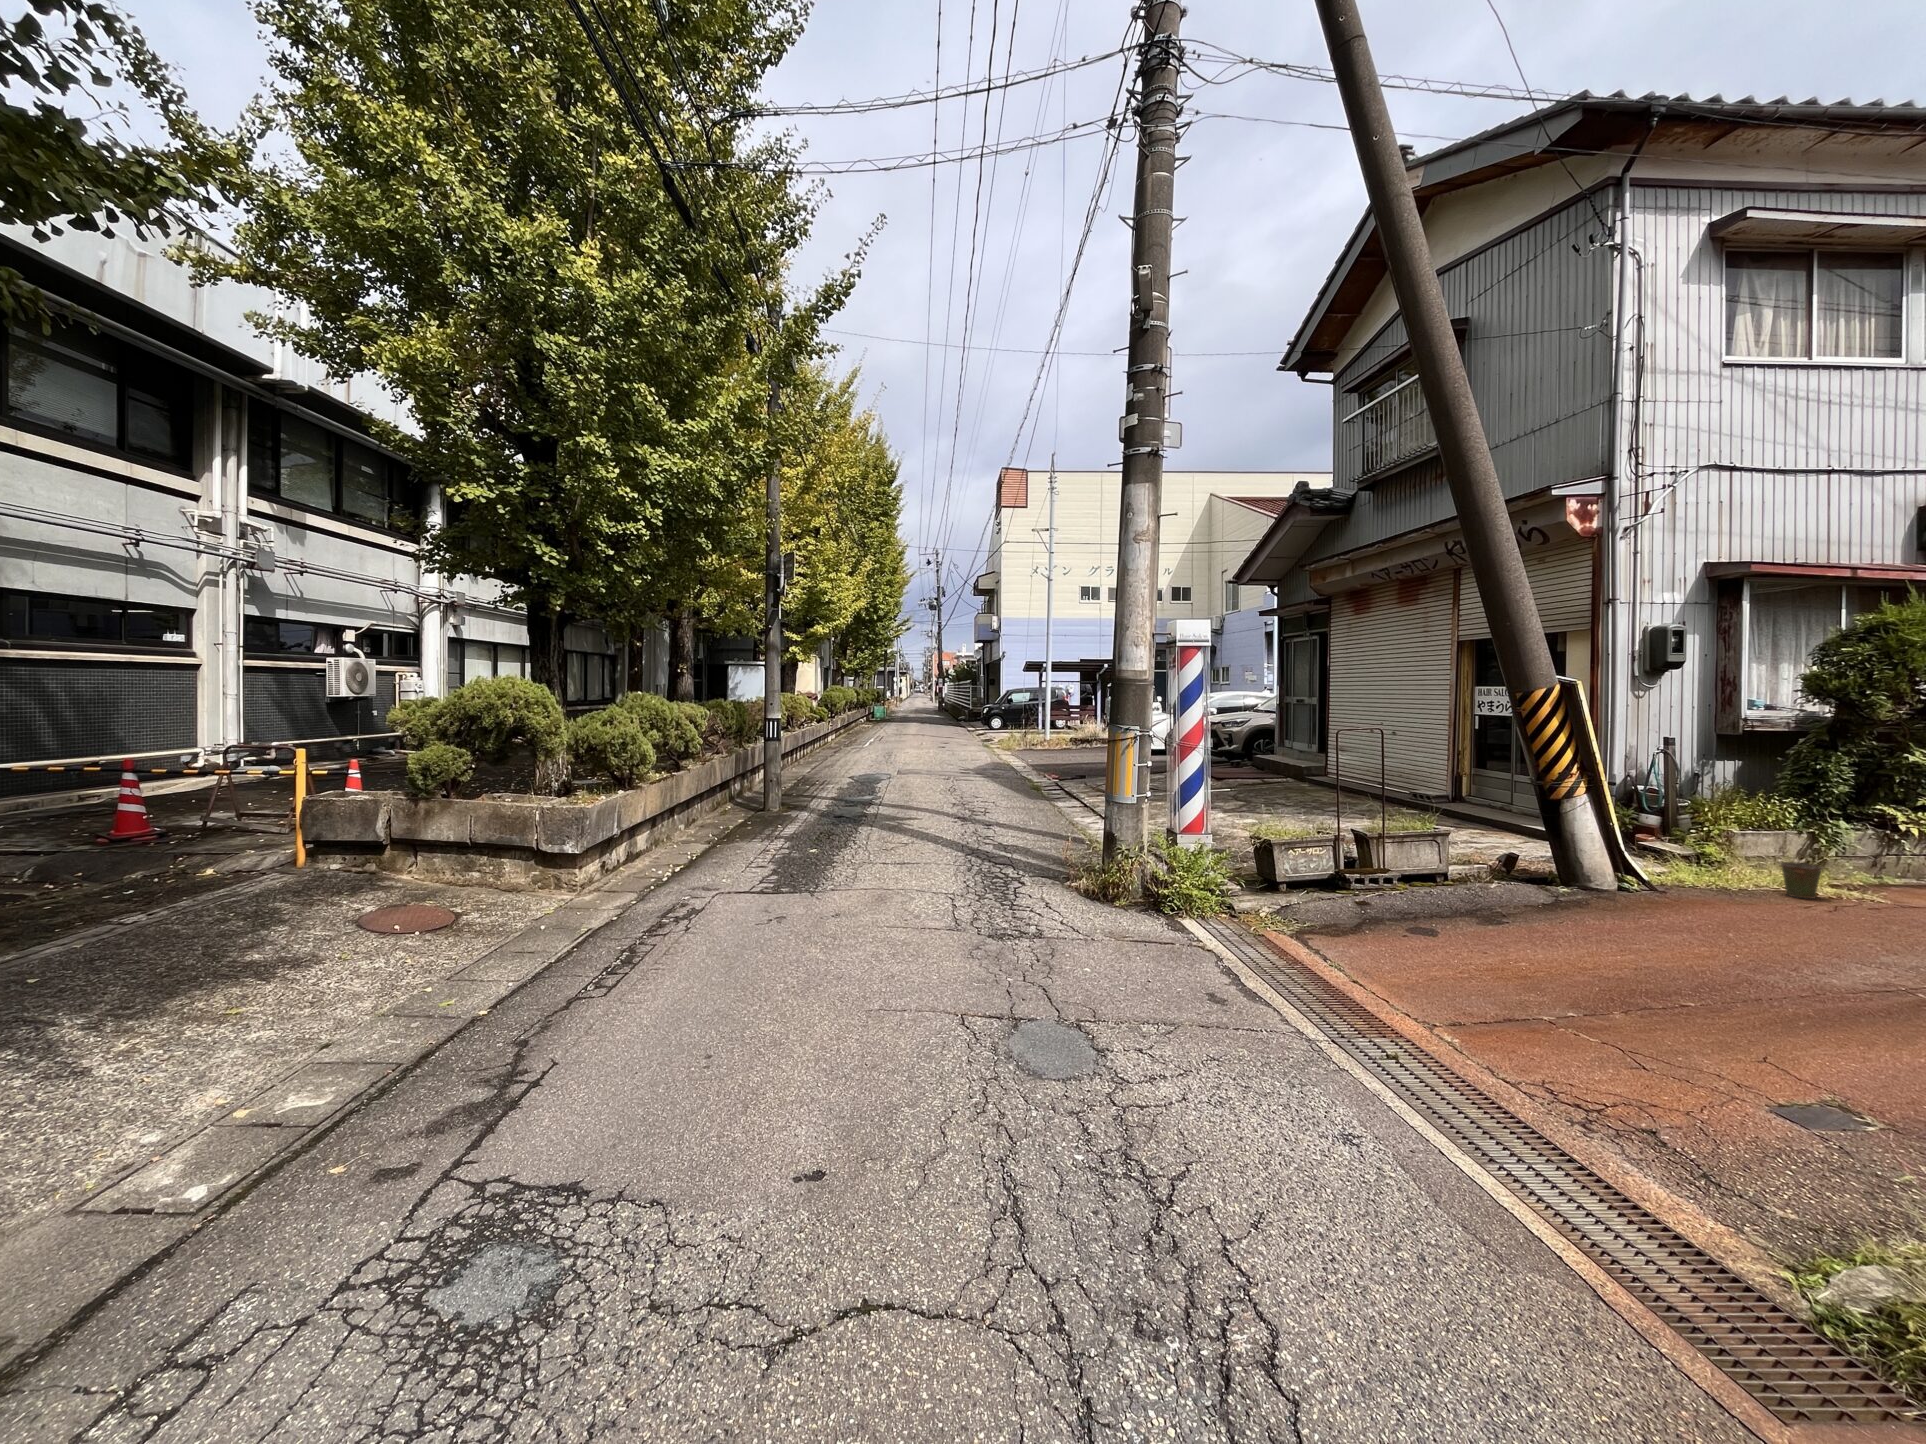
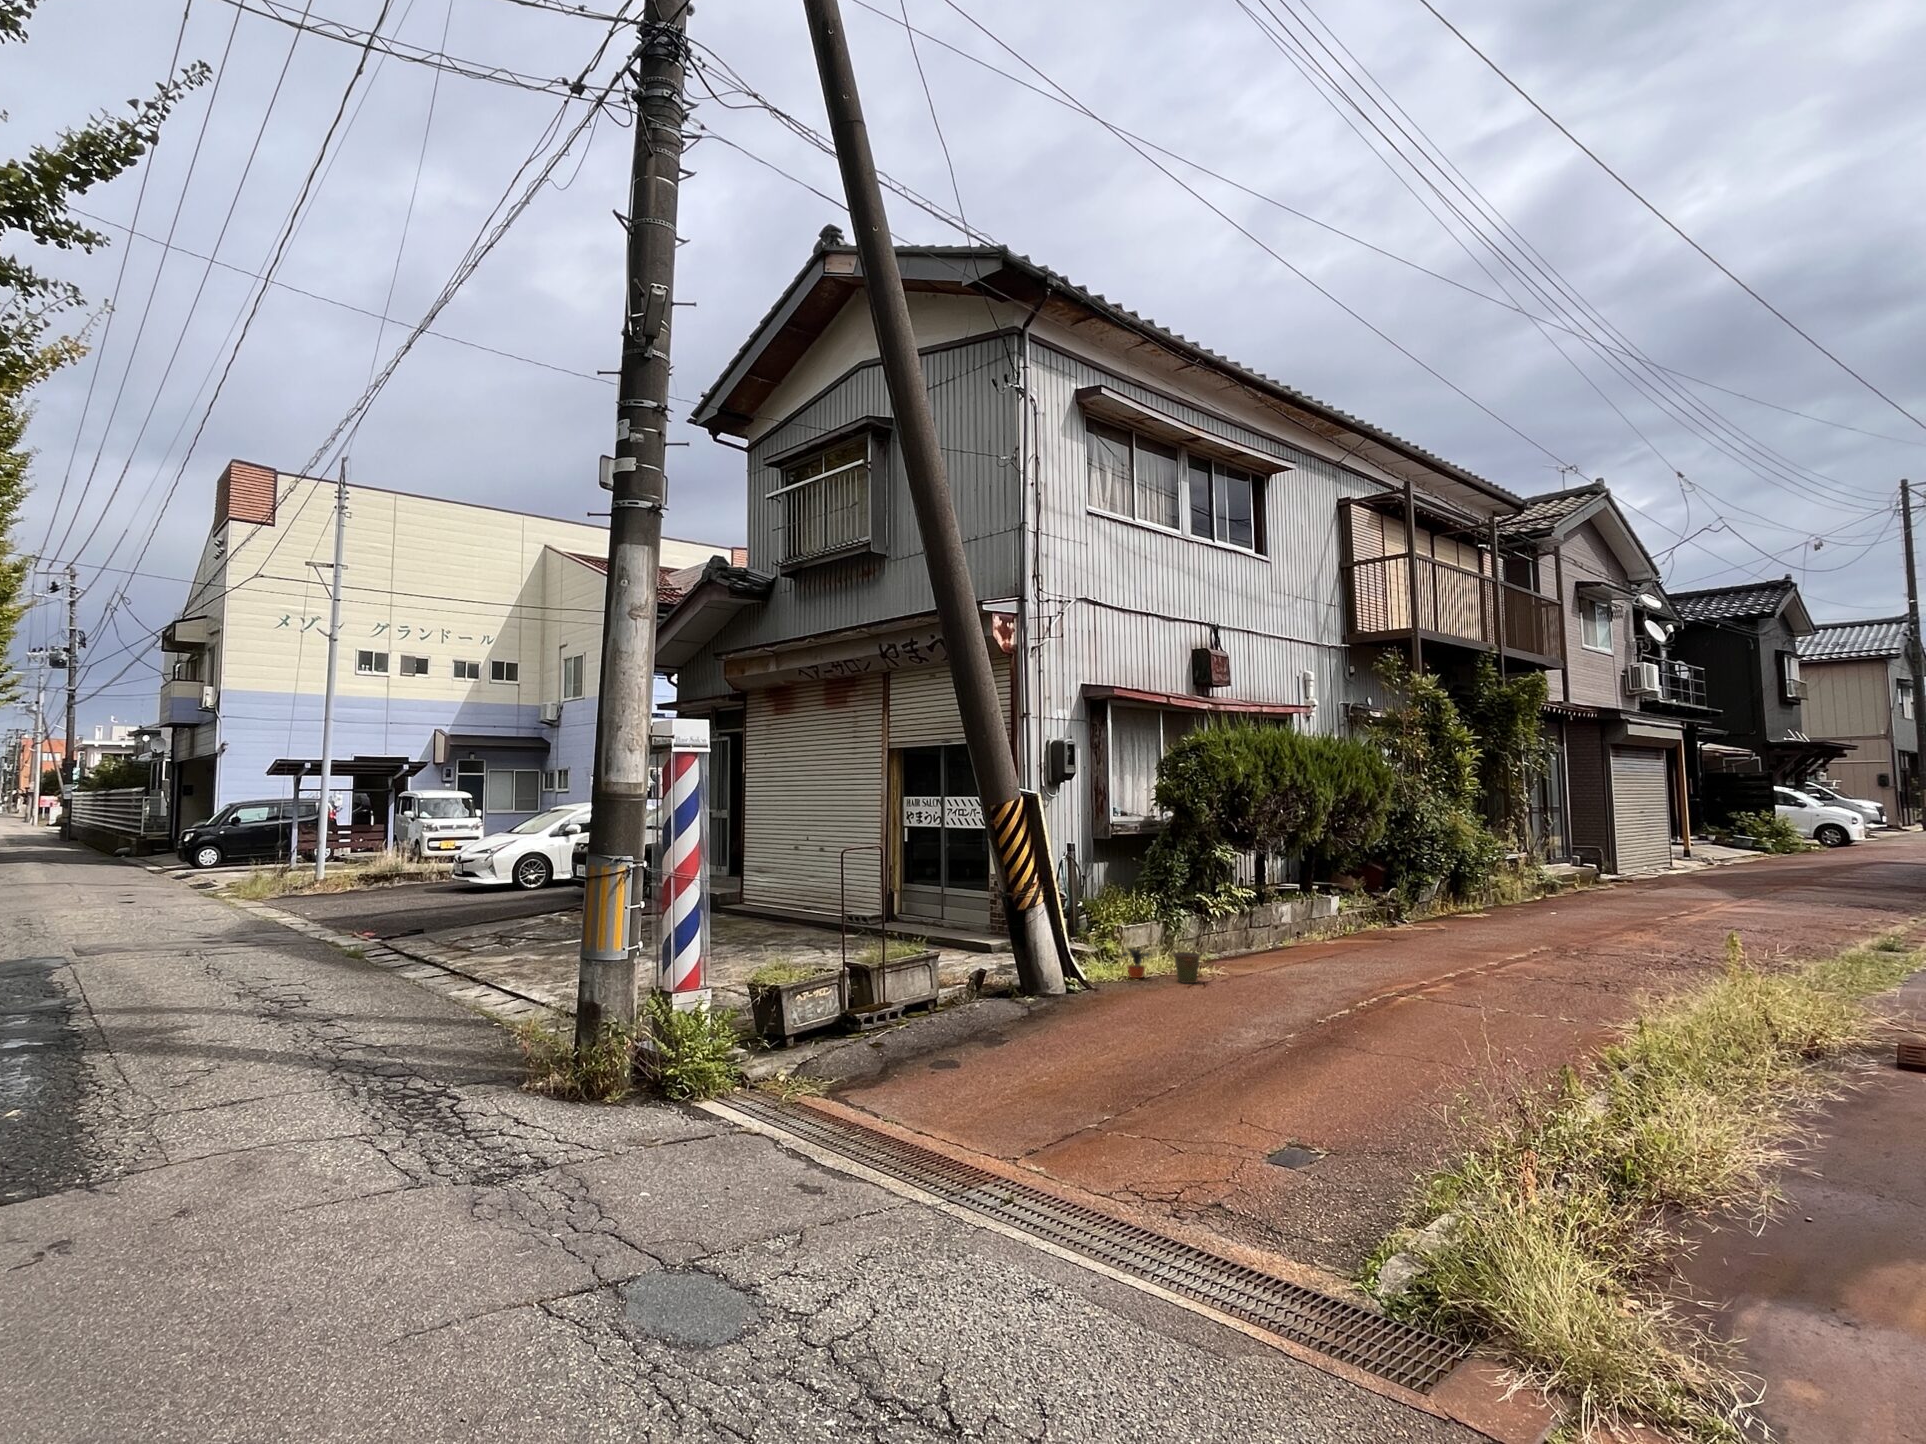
potted plant: none [1703,851,1756,885] -> present [1121,949,1150,978]

